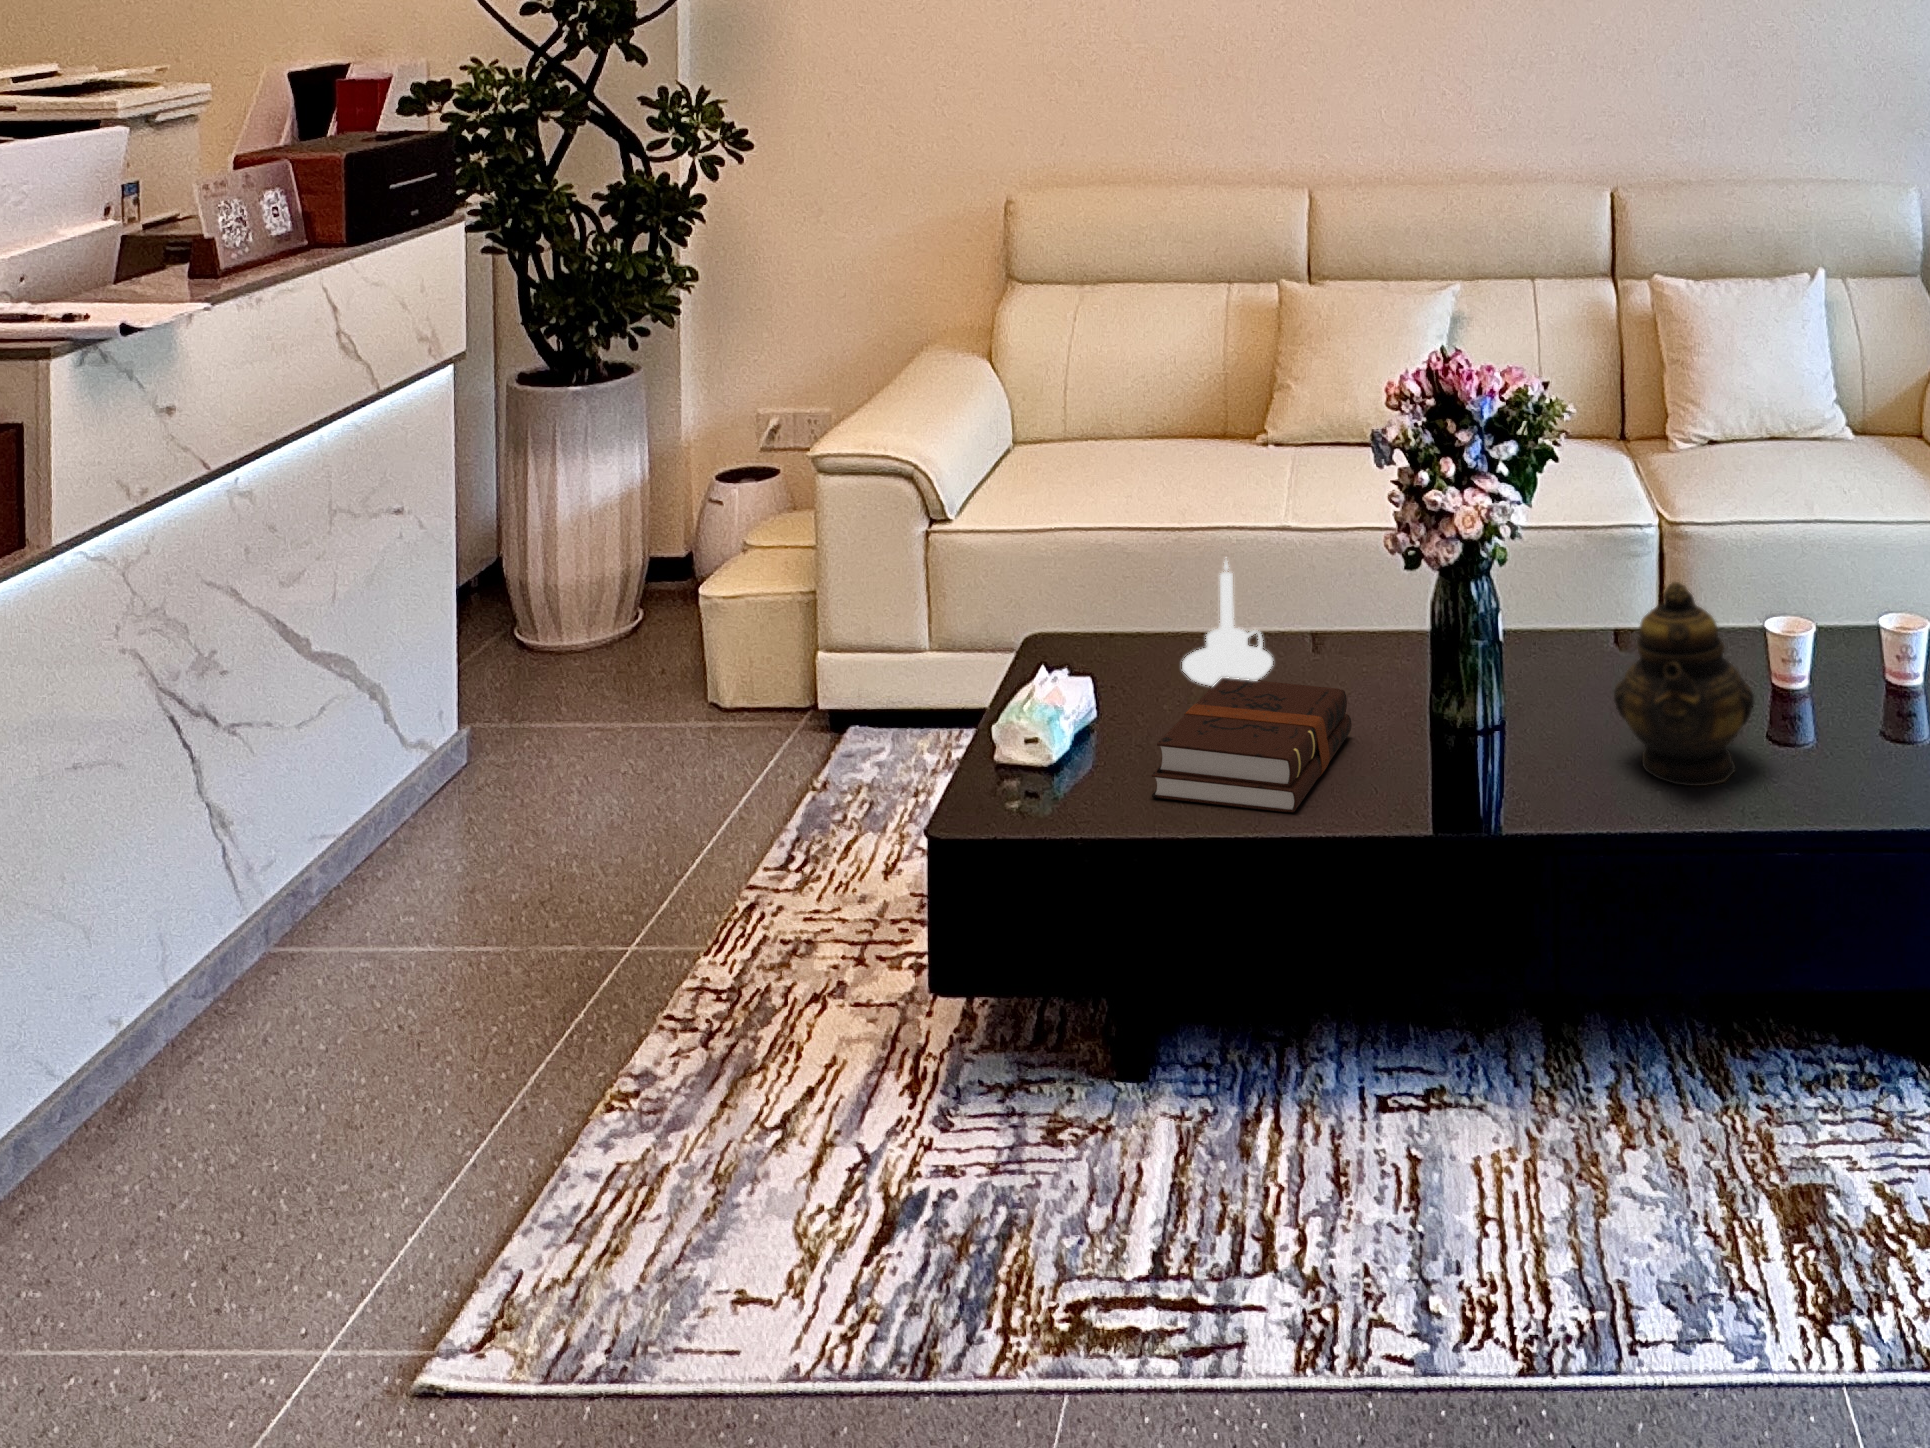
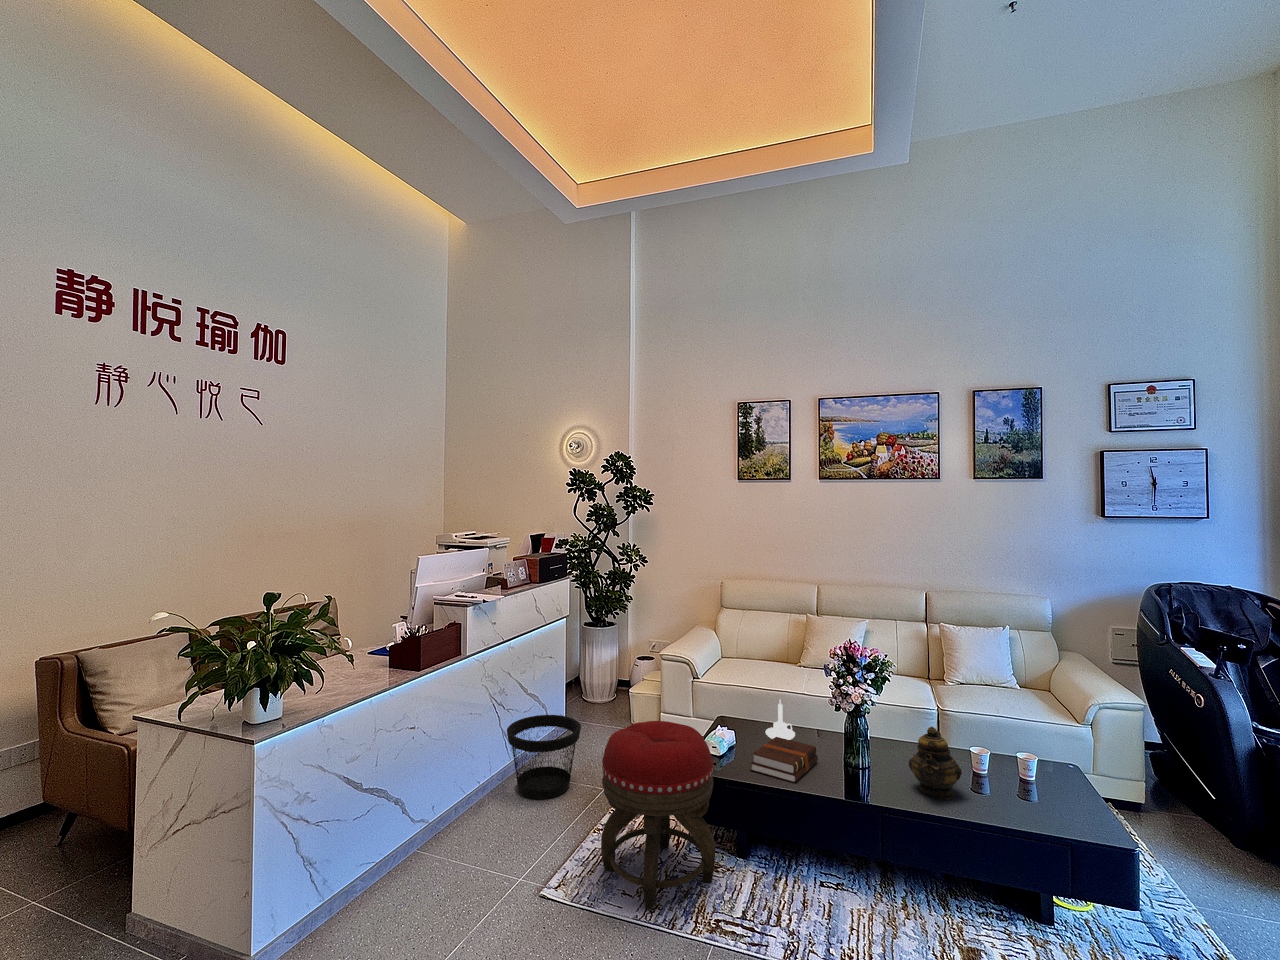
footstool: none [650,684,1053,1326] -> present [601,721,715,910]
wastebasket: none [238,717,537,1035] -> present [507,715,581,800]

